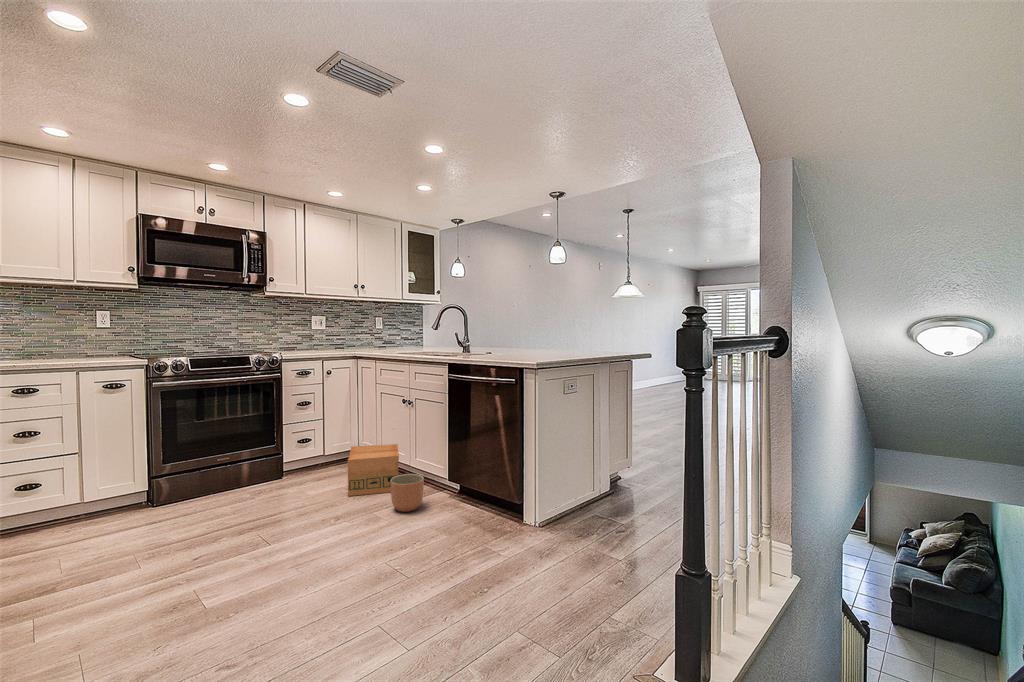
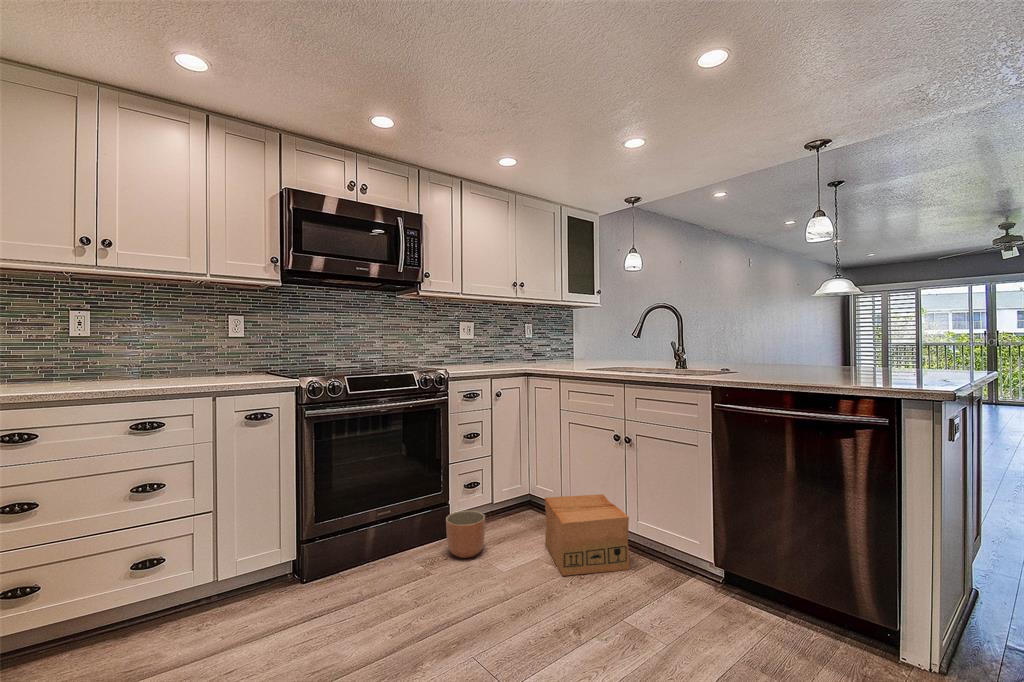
planter: present [390,474,424,512] -> present [446,510,485,558]

